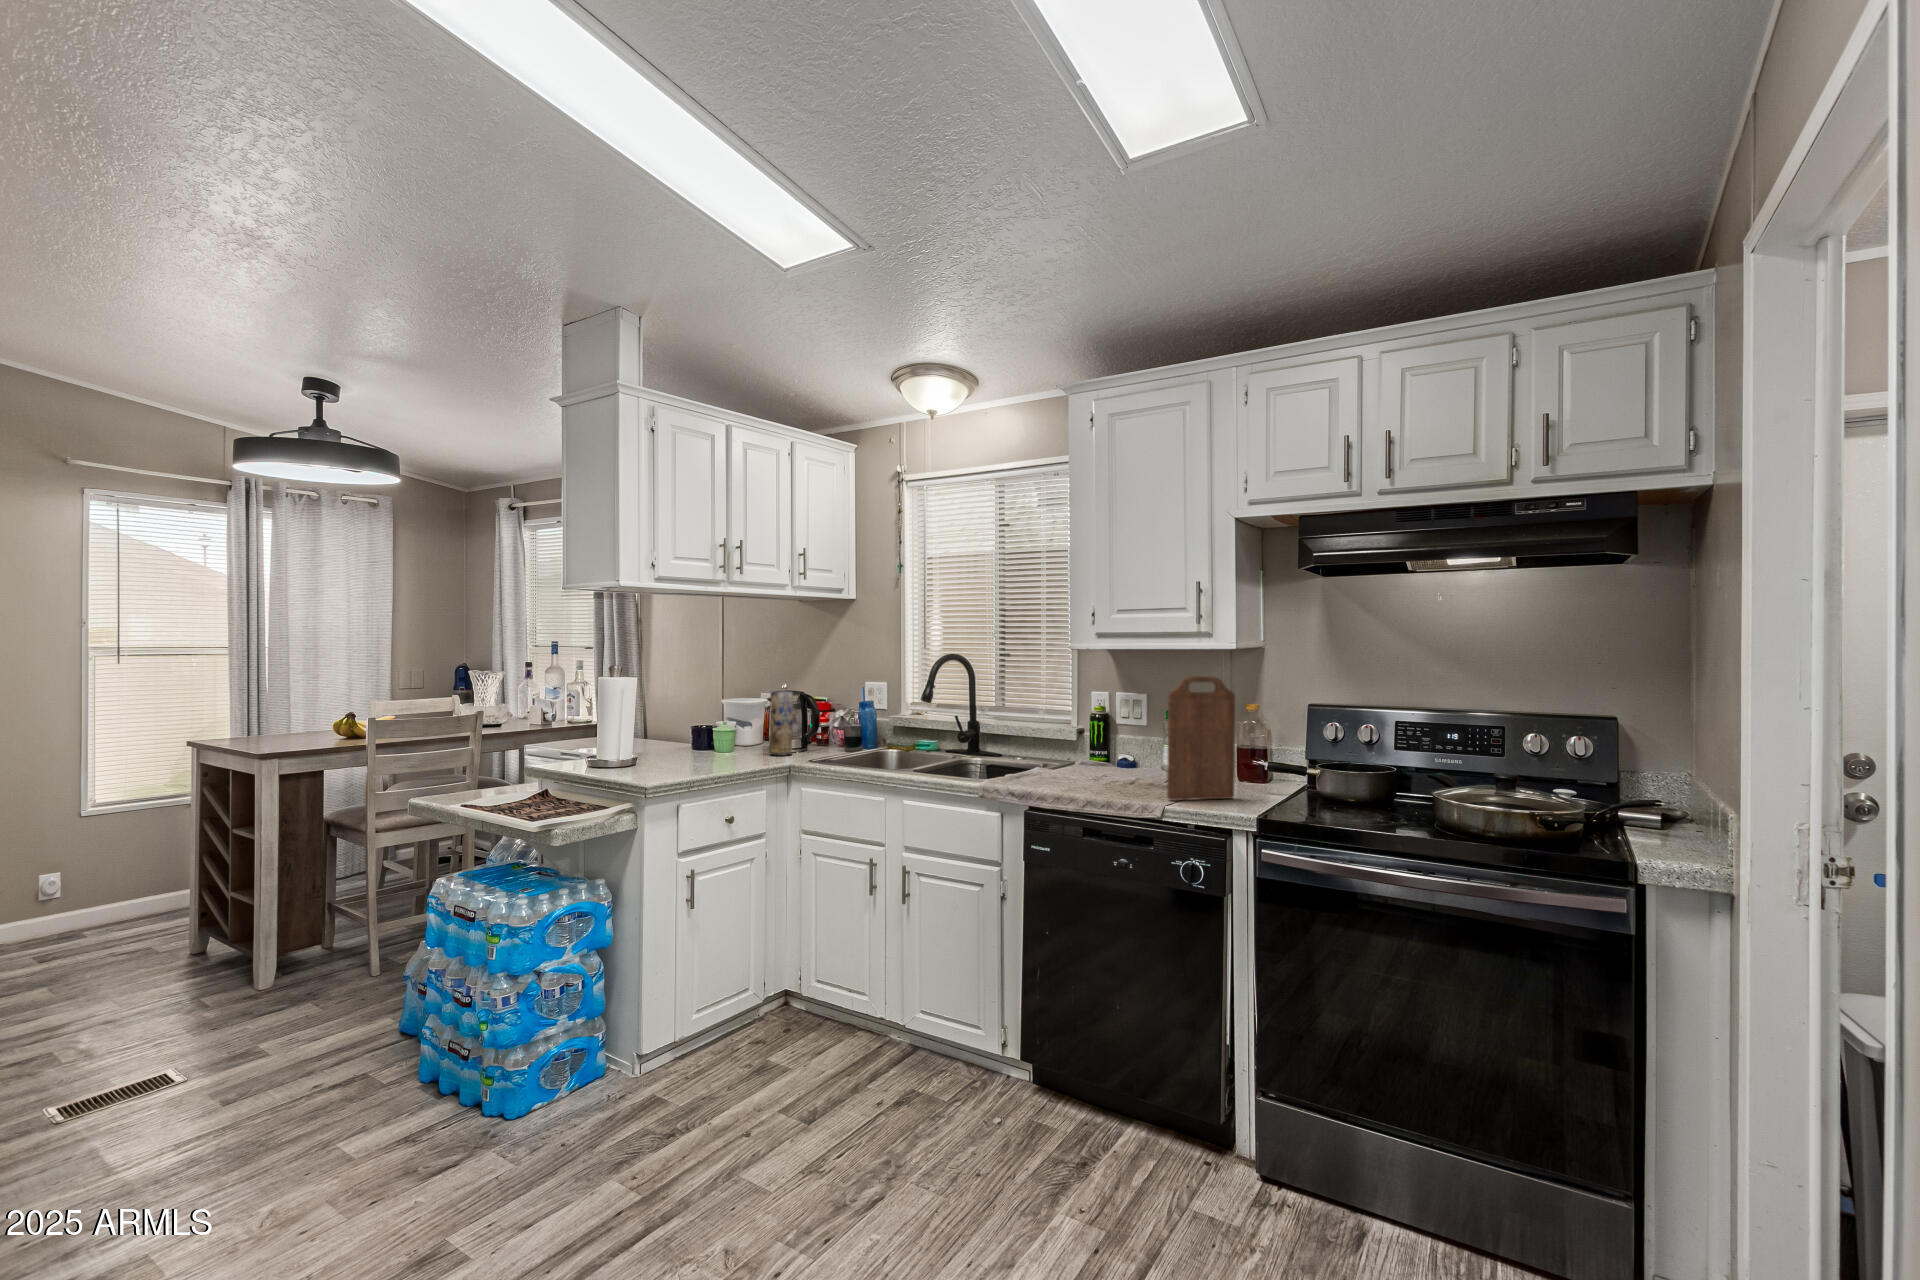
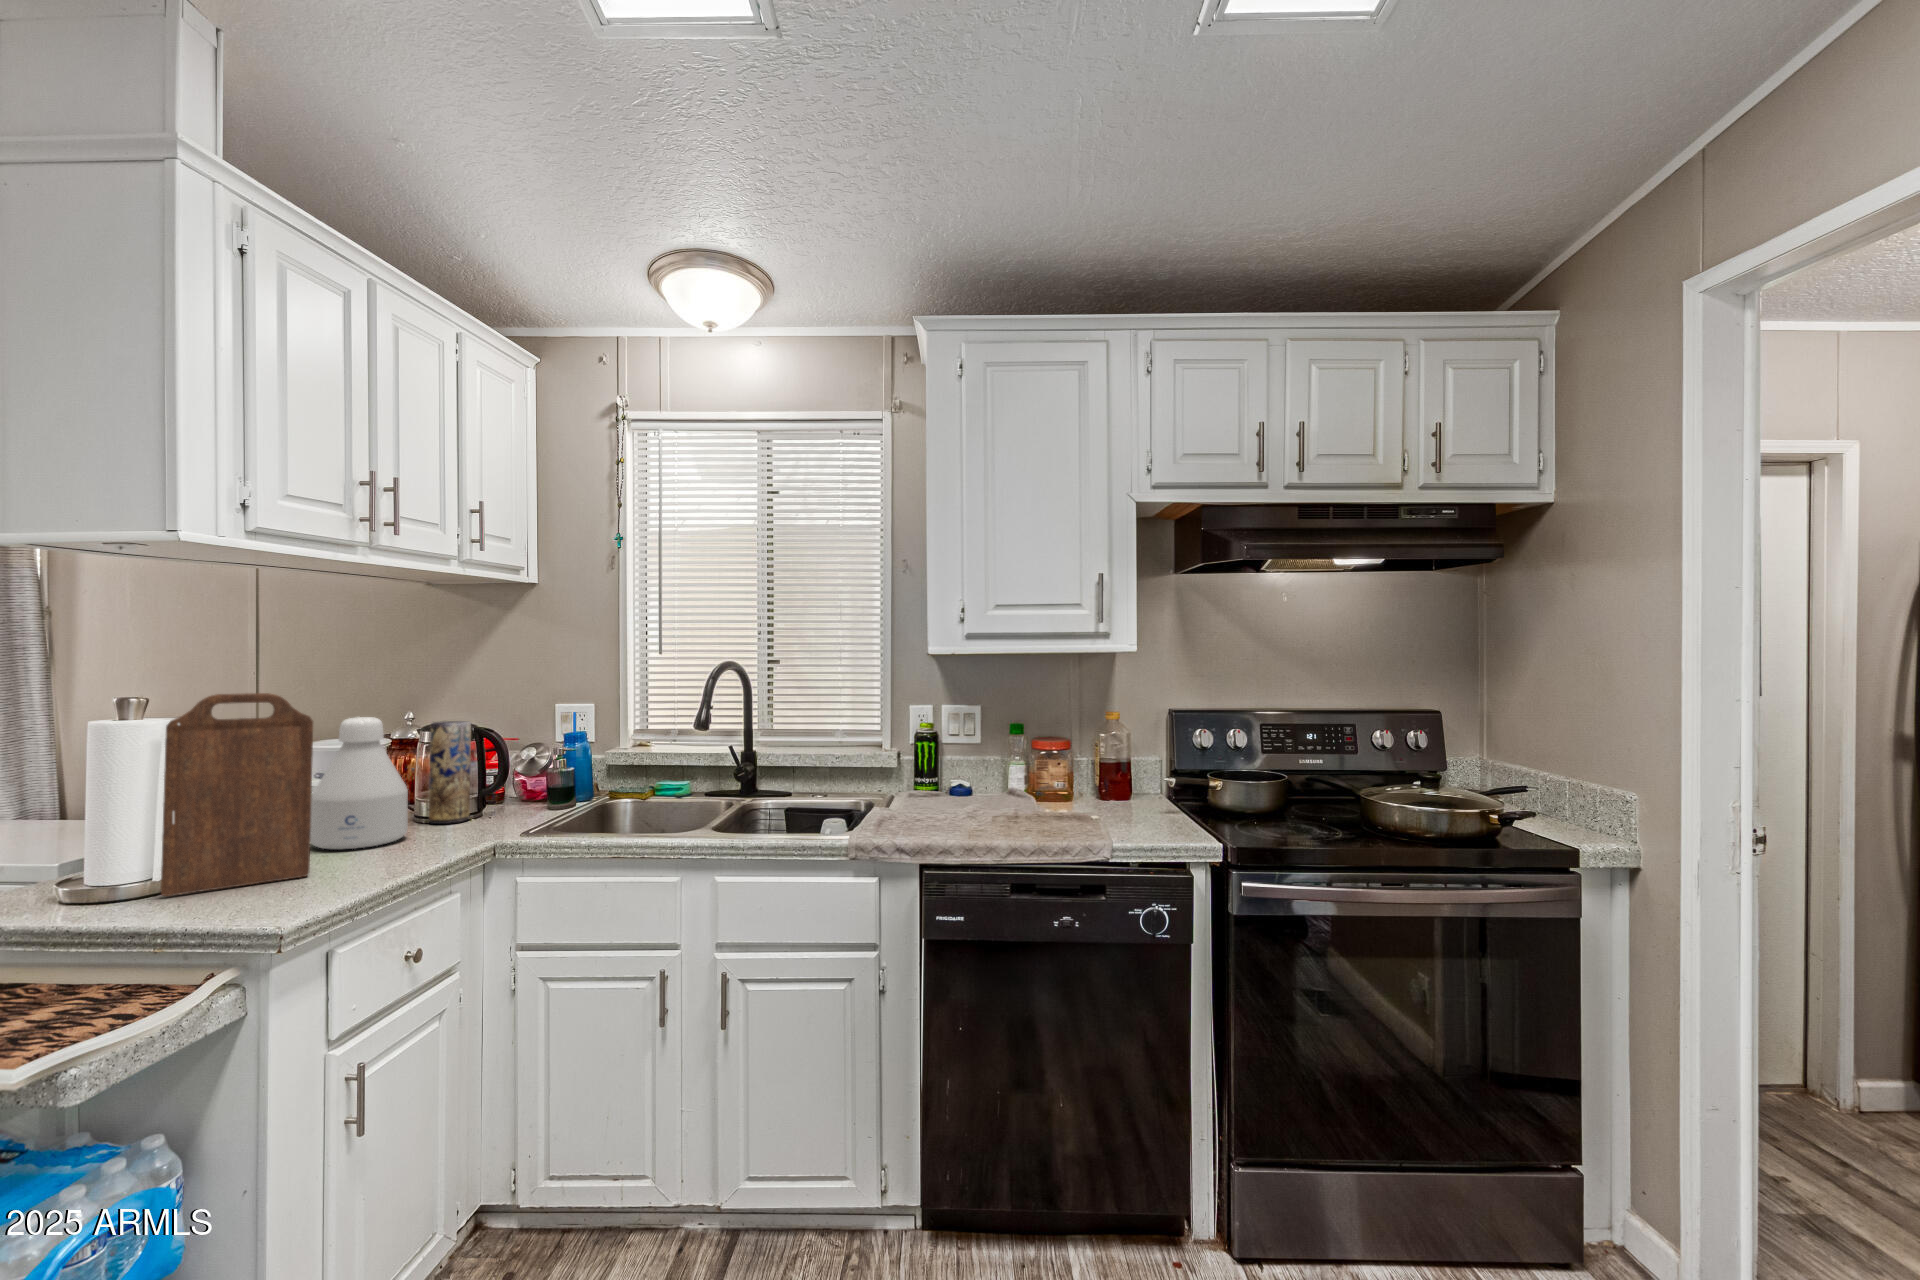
cutting board: present [1167,676,1235,800] -> present [161,693,313,896]
bottle: none [702,686,751,762] -> present [310,717,408,850]

